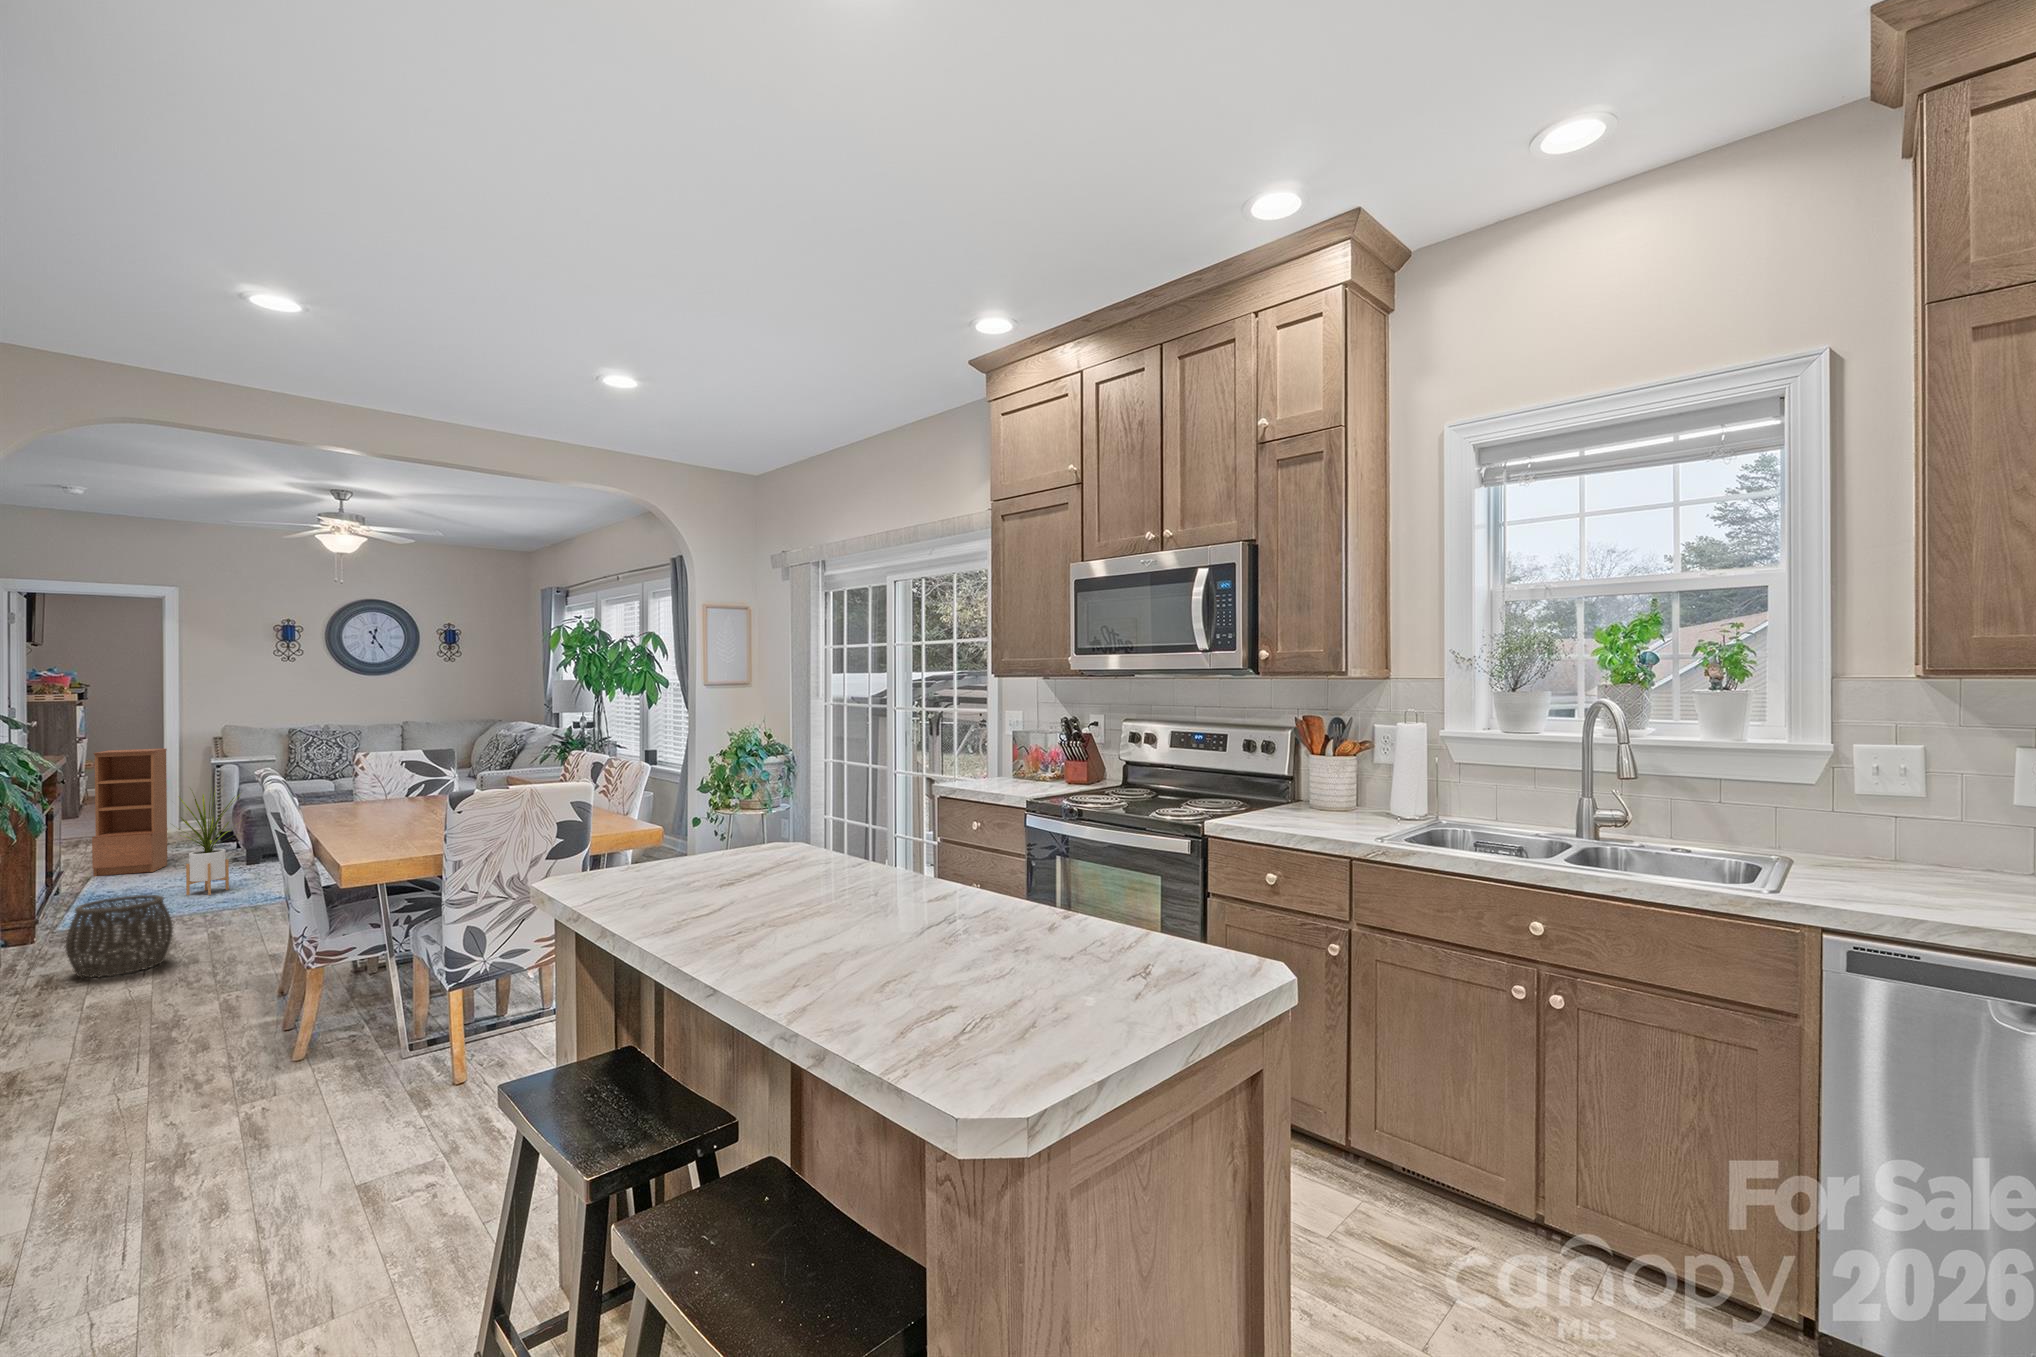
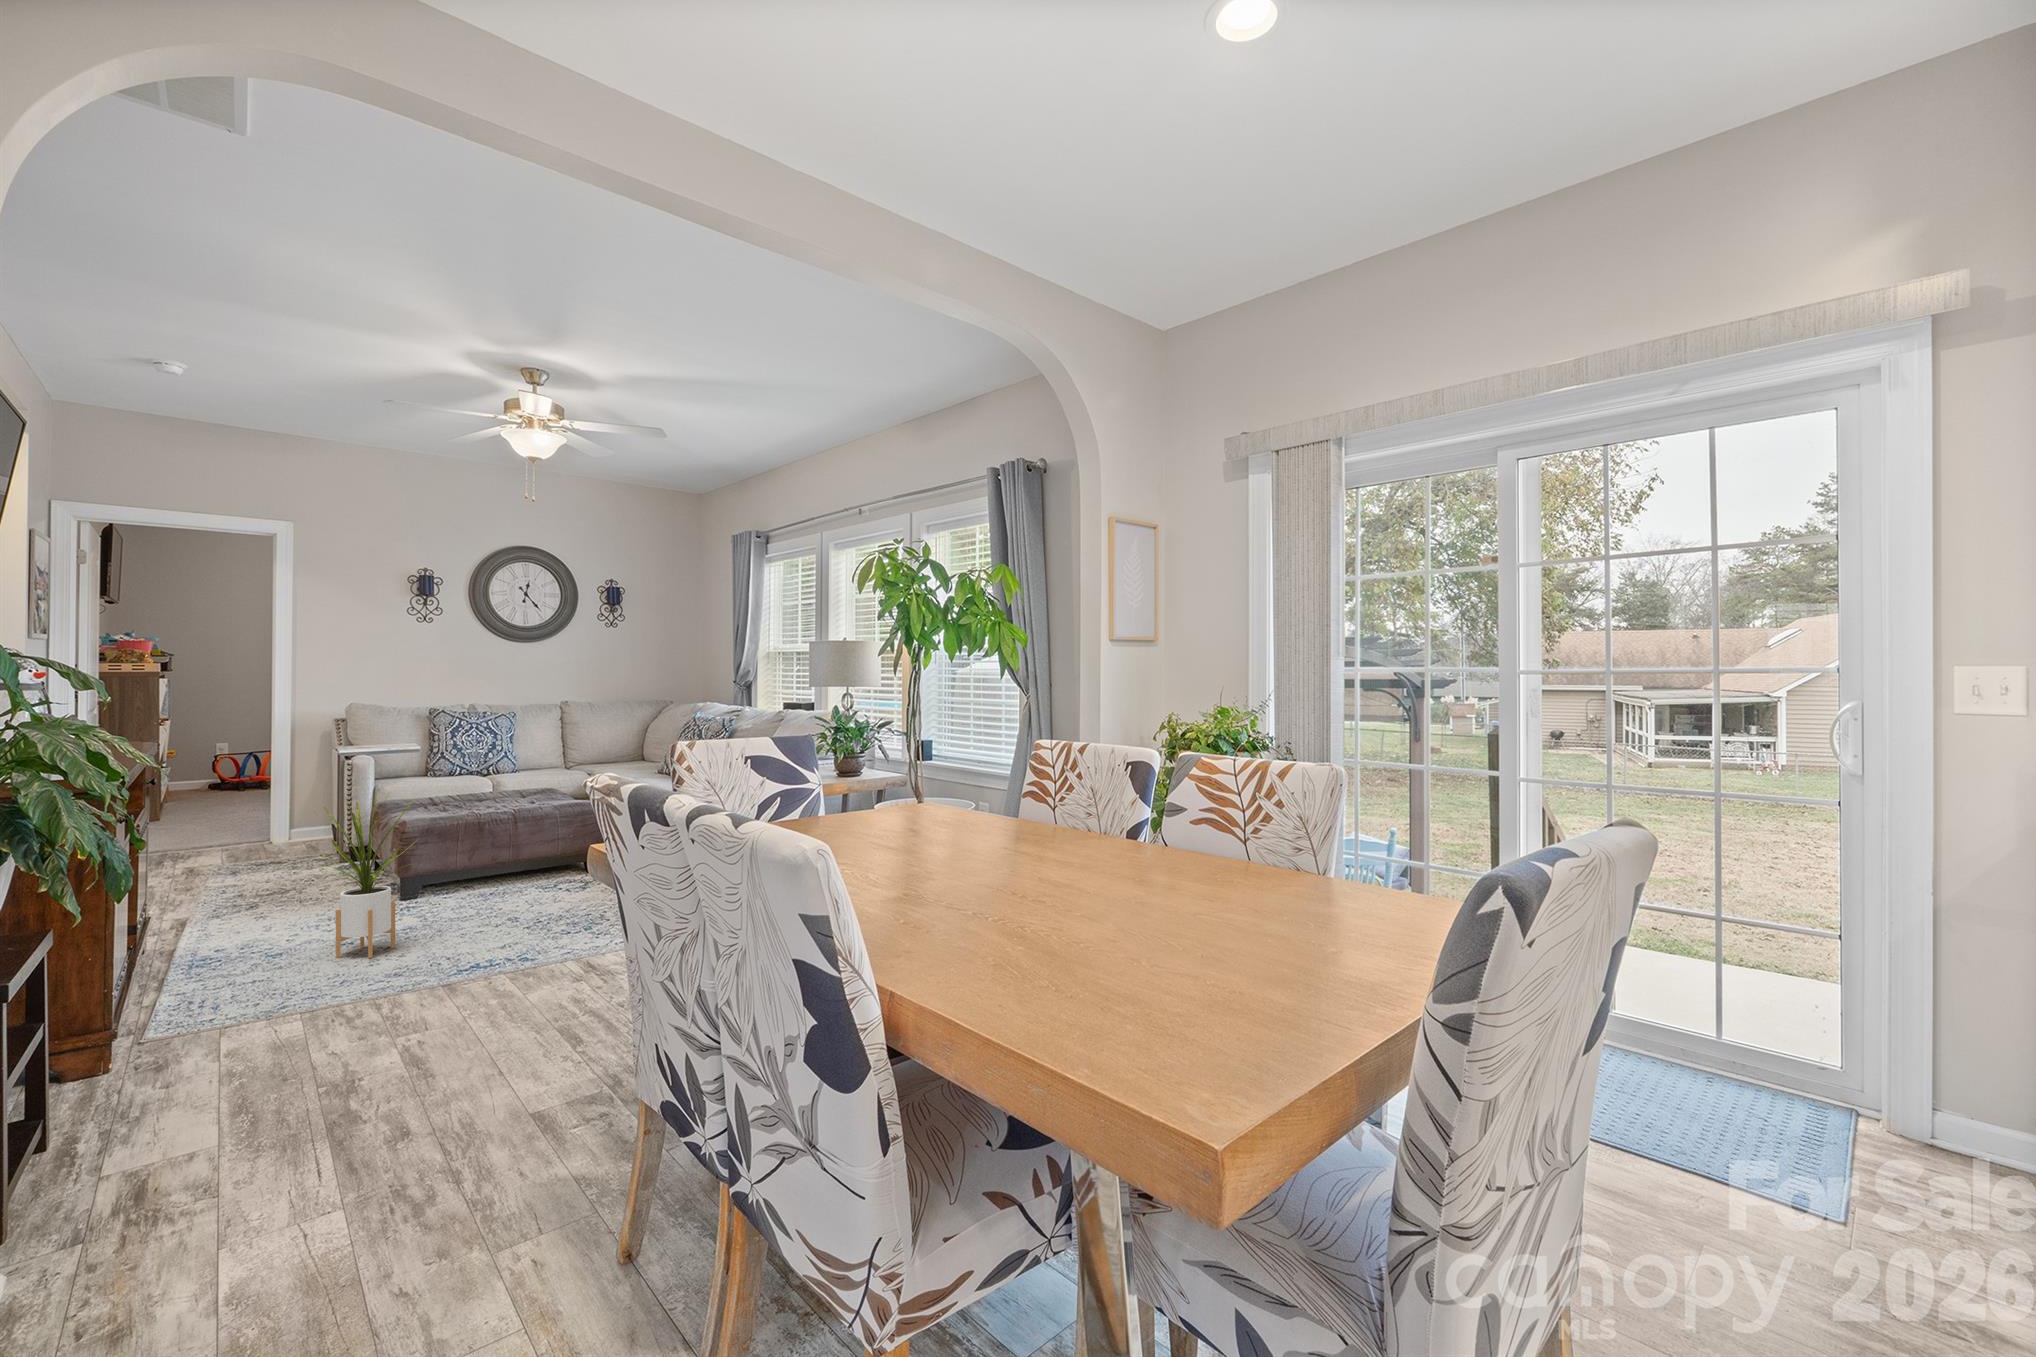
bookcase: present [92,749,167,876] -> none [190,733,292,918]
woven basket: present [65,895,173,978] -> none [172,1005,368,1187]

